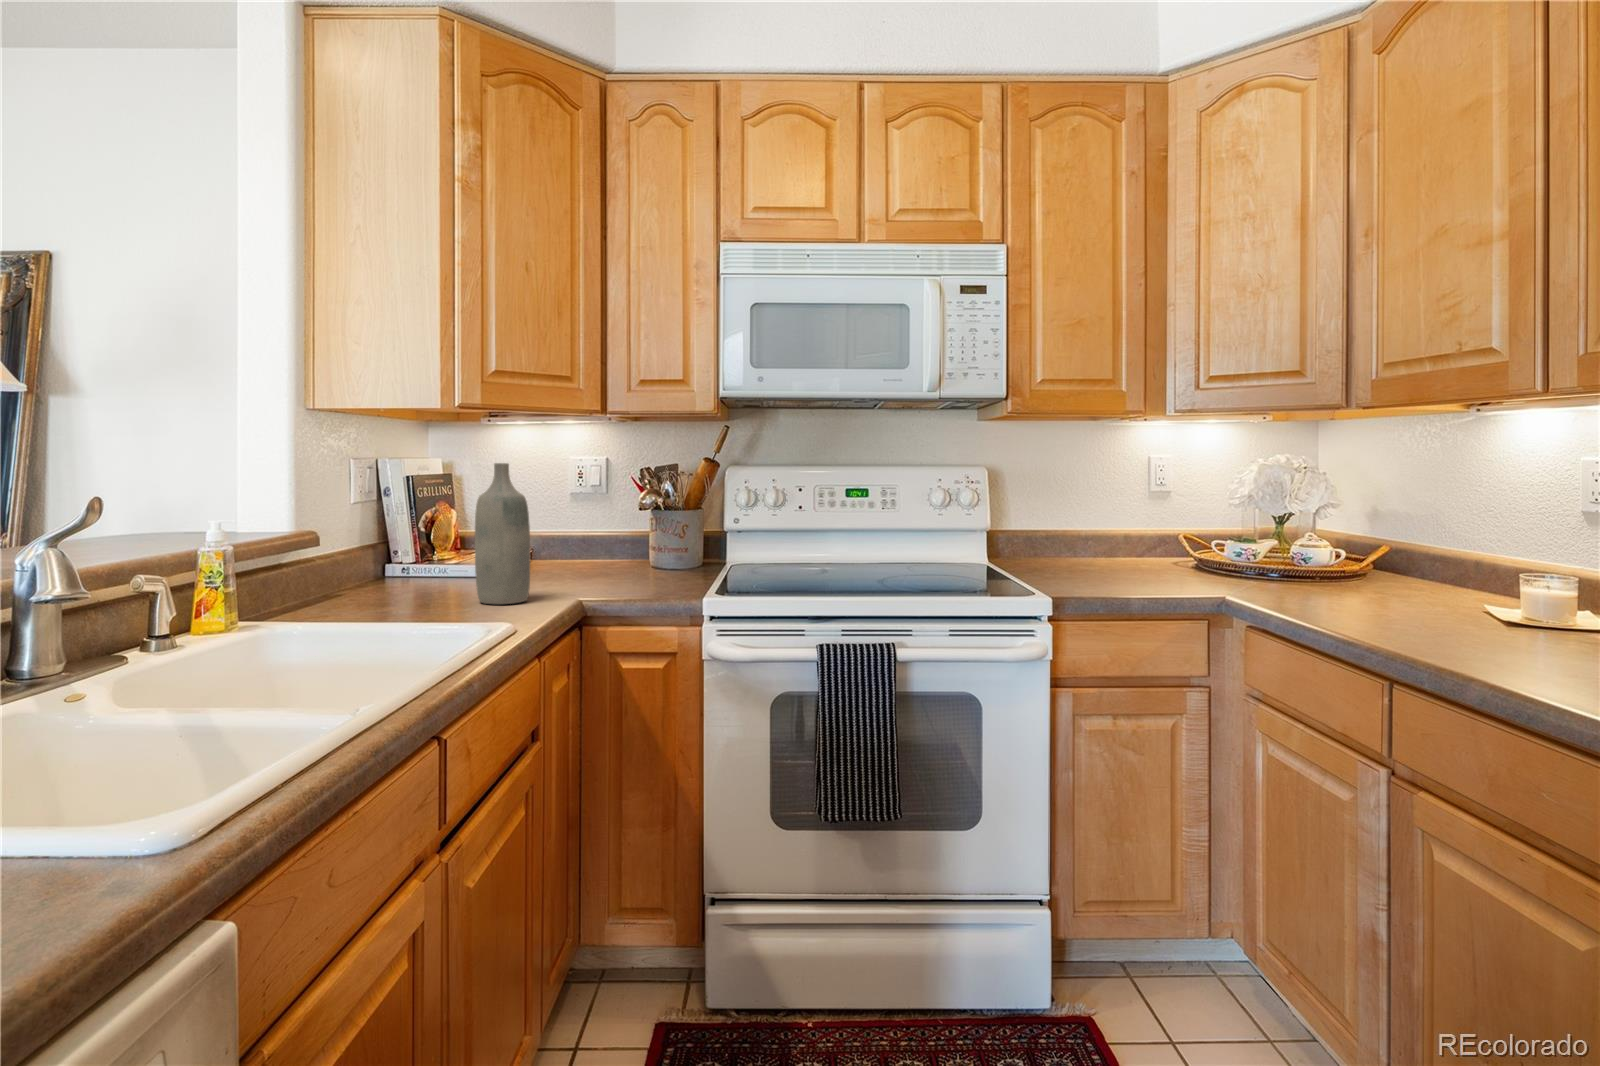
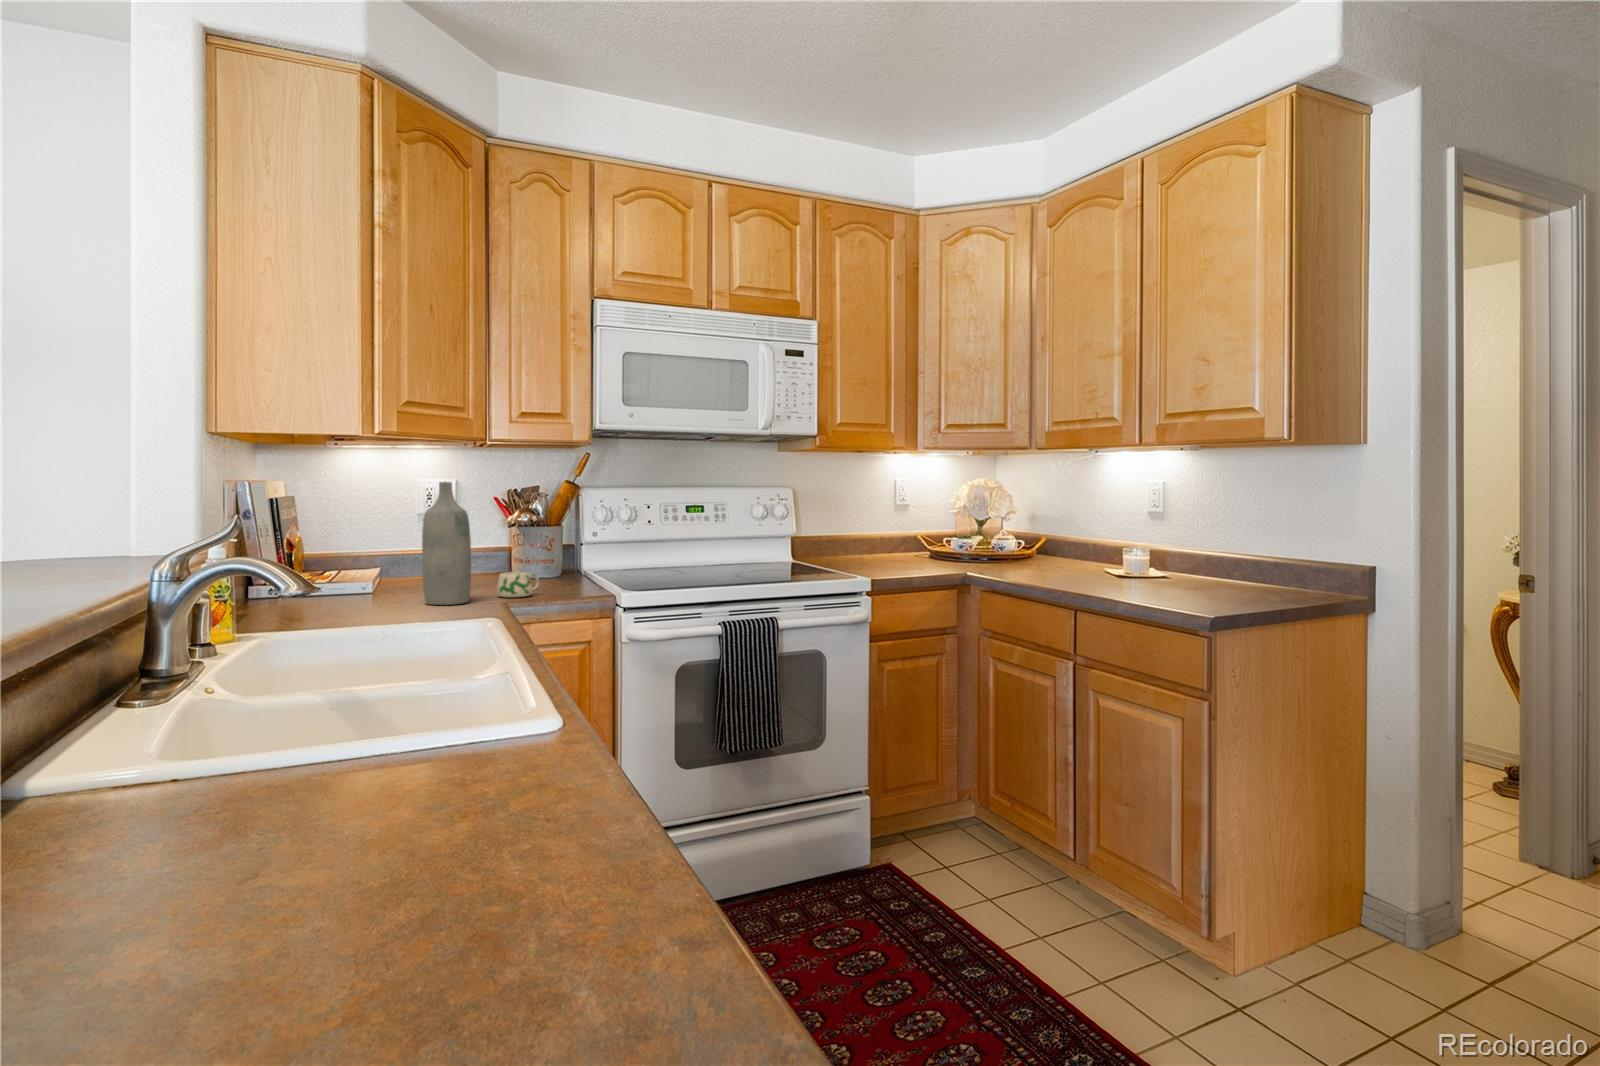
mug: none [571,568,624,598] -> present [497,572,539,597]

